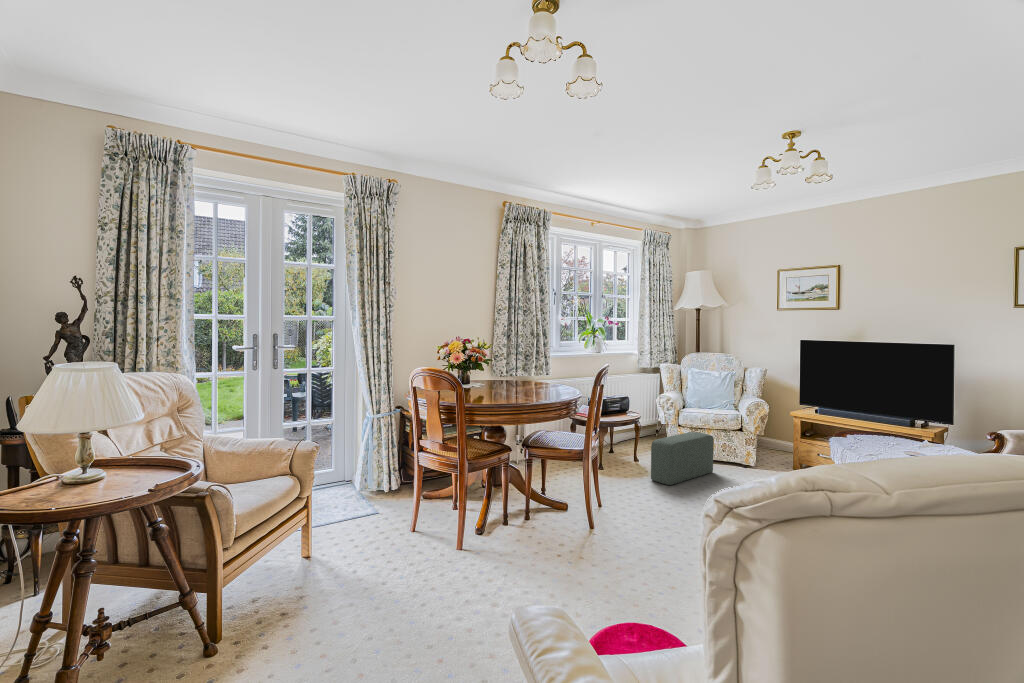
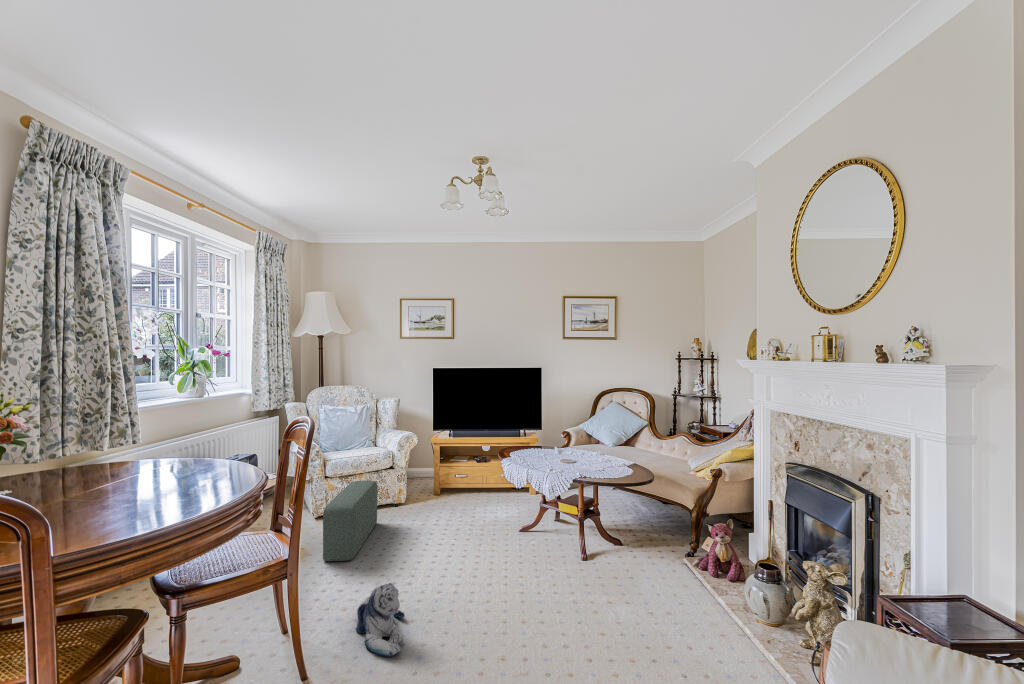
plush toy: none [633,488,670,534] -> present [356,583,405,657]

